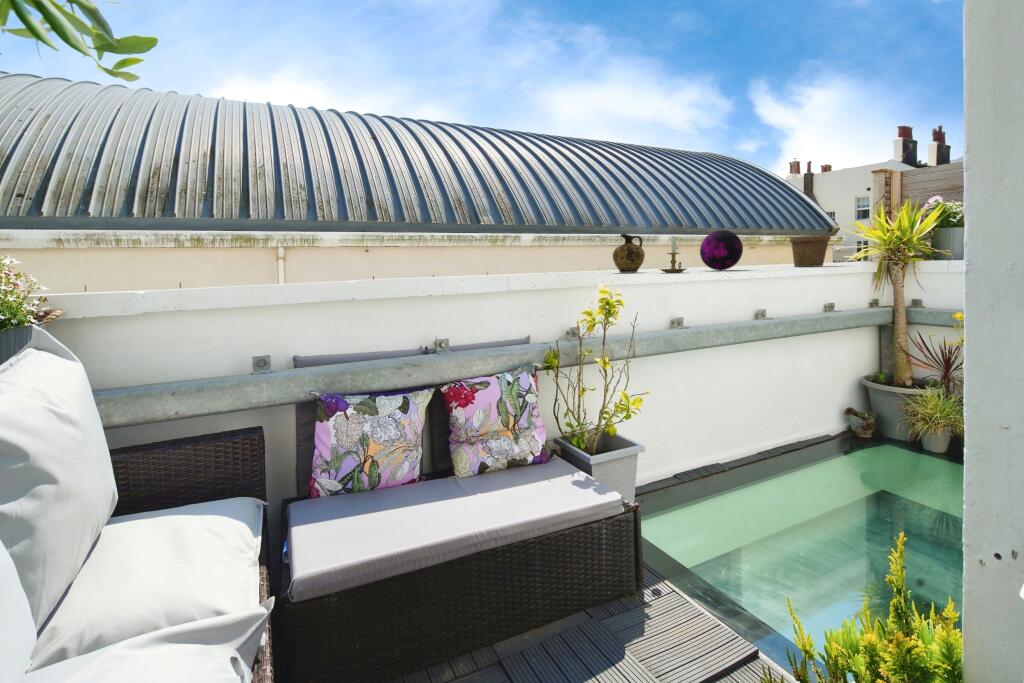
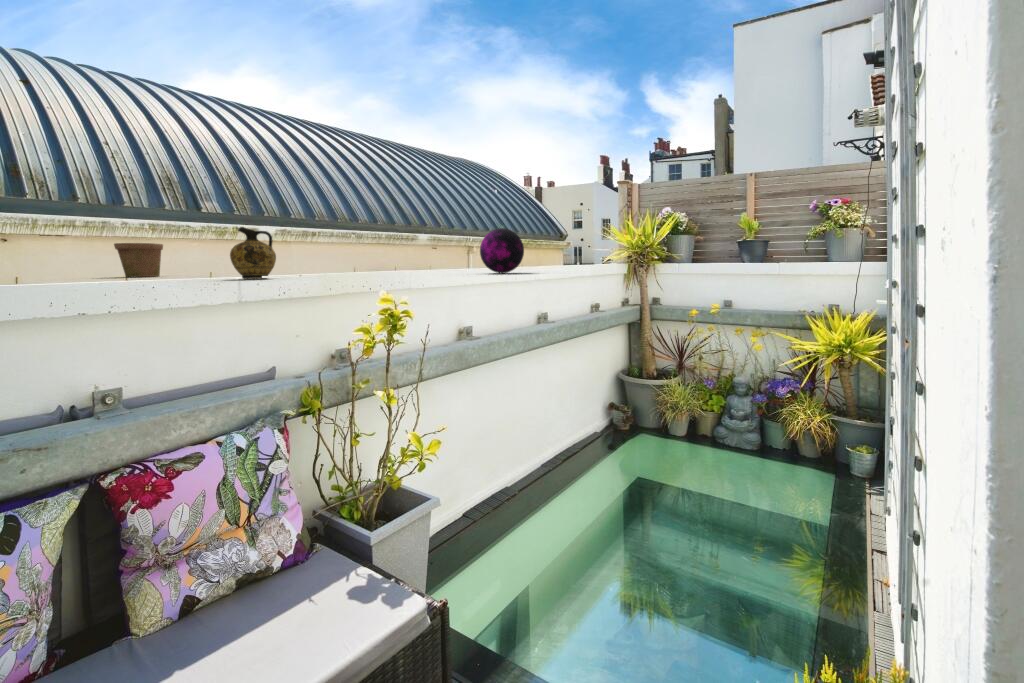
ceramic jug: present [613,234,645,273] -> present [230,227,276,279]
flower pot: present [790,235,831,267] -> present [114,243,163,277]
candle holder: present [660,238,686,273] -> none [439,233,472,276]

